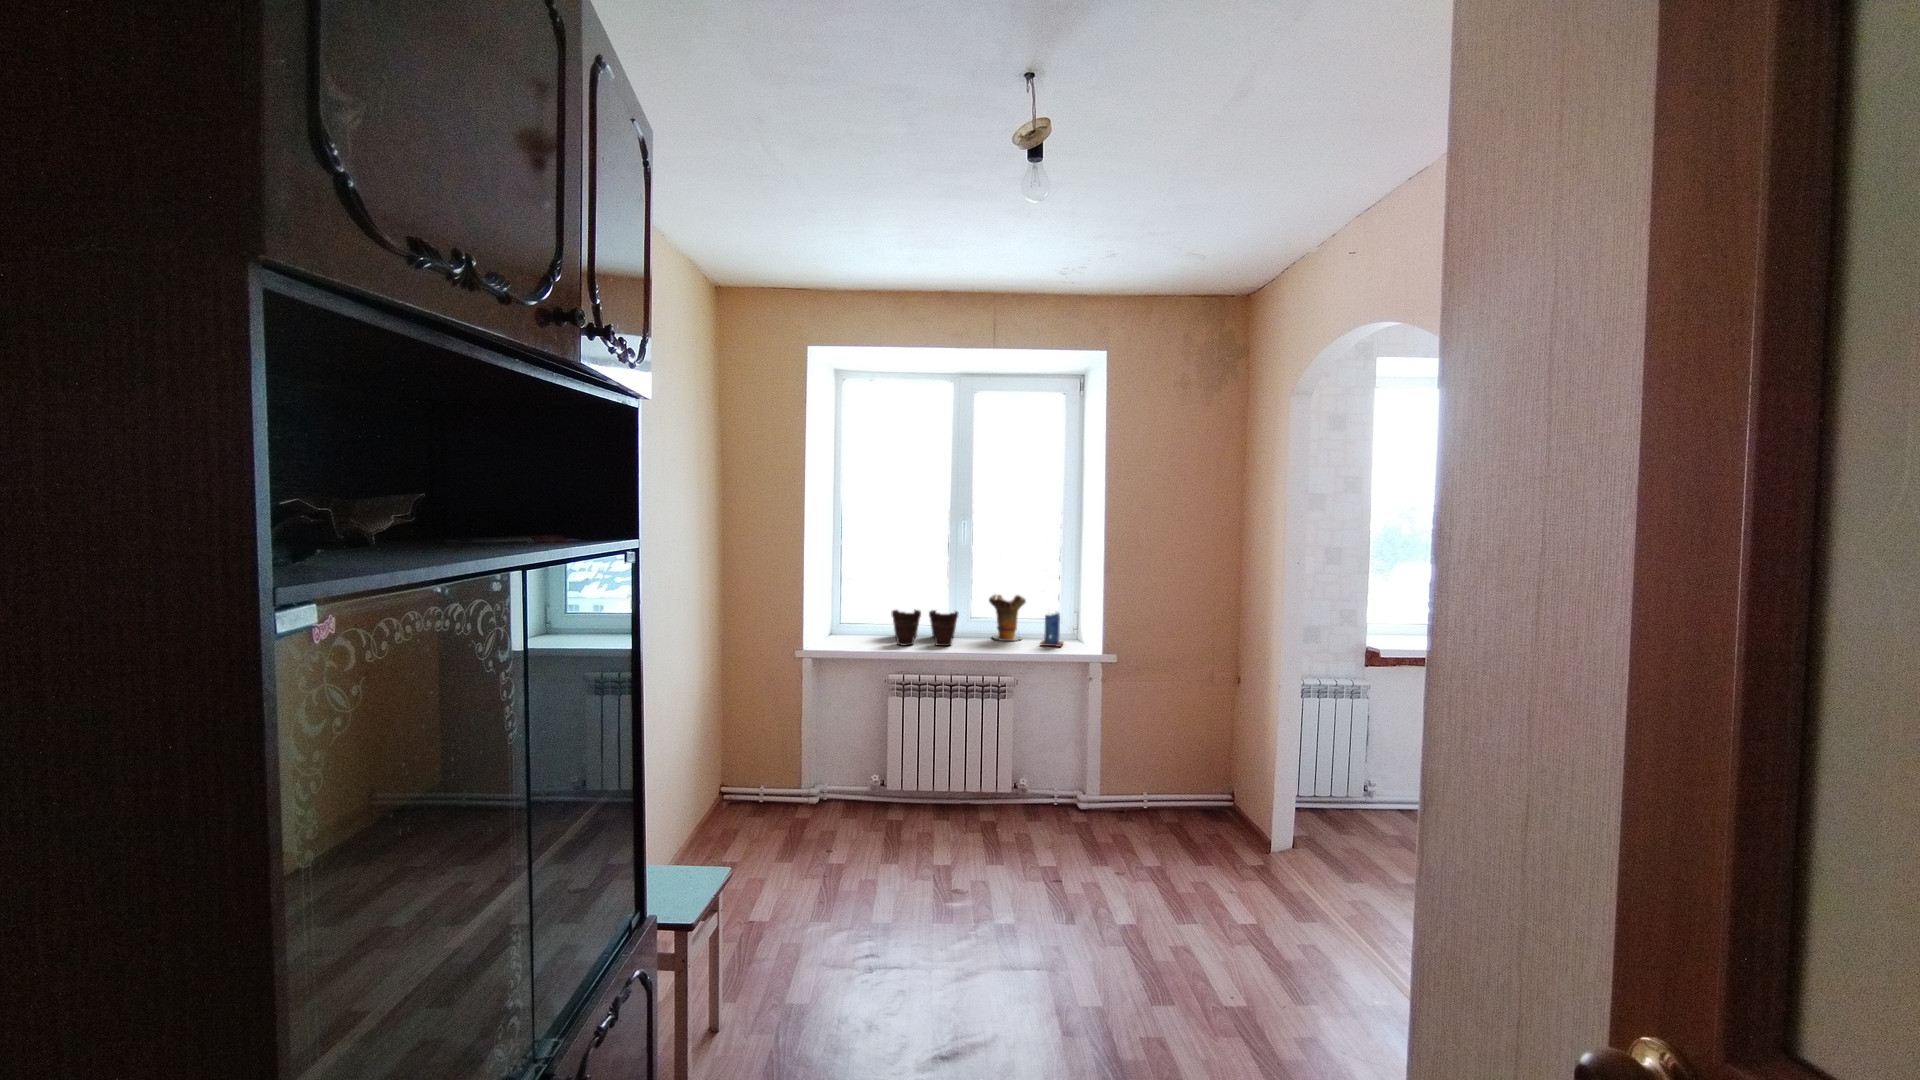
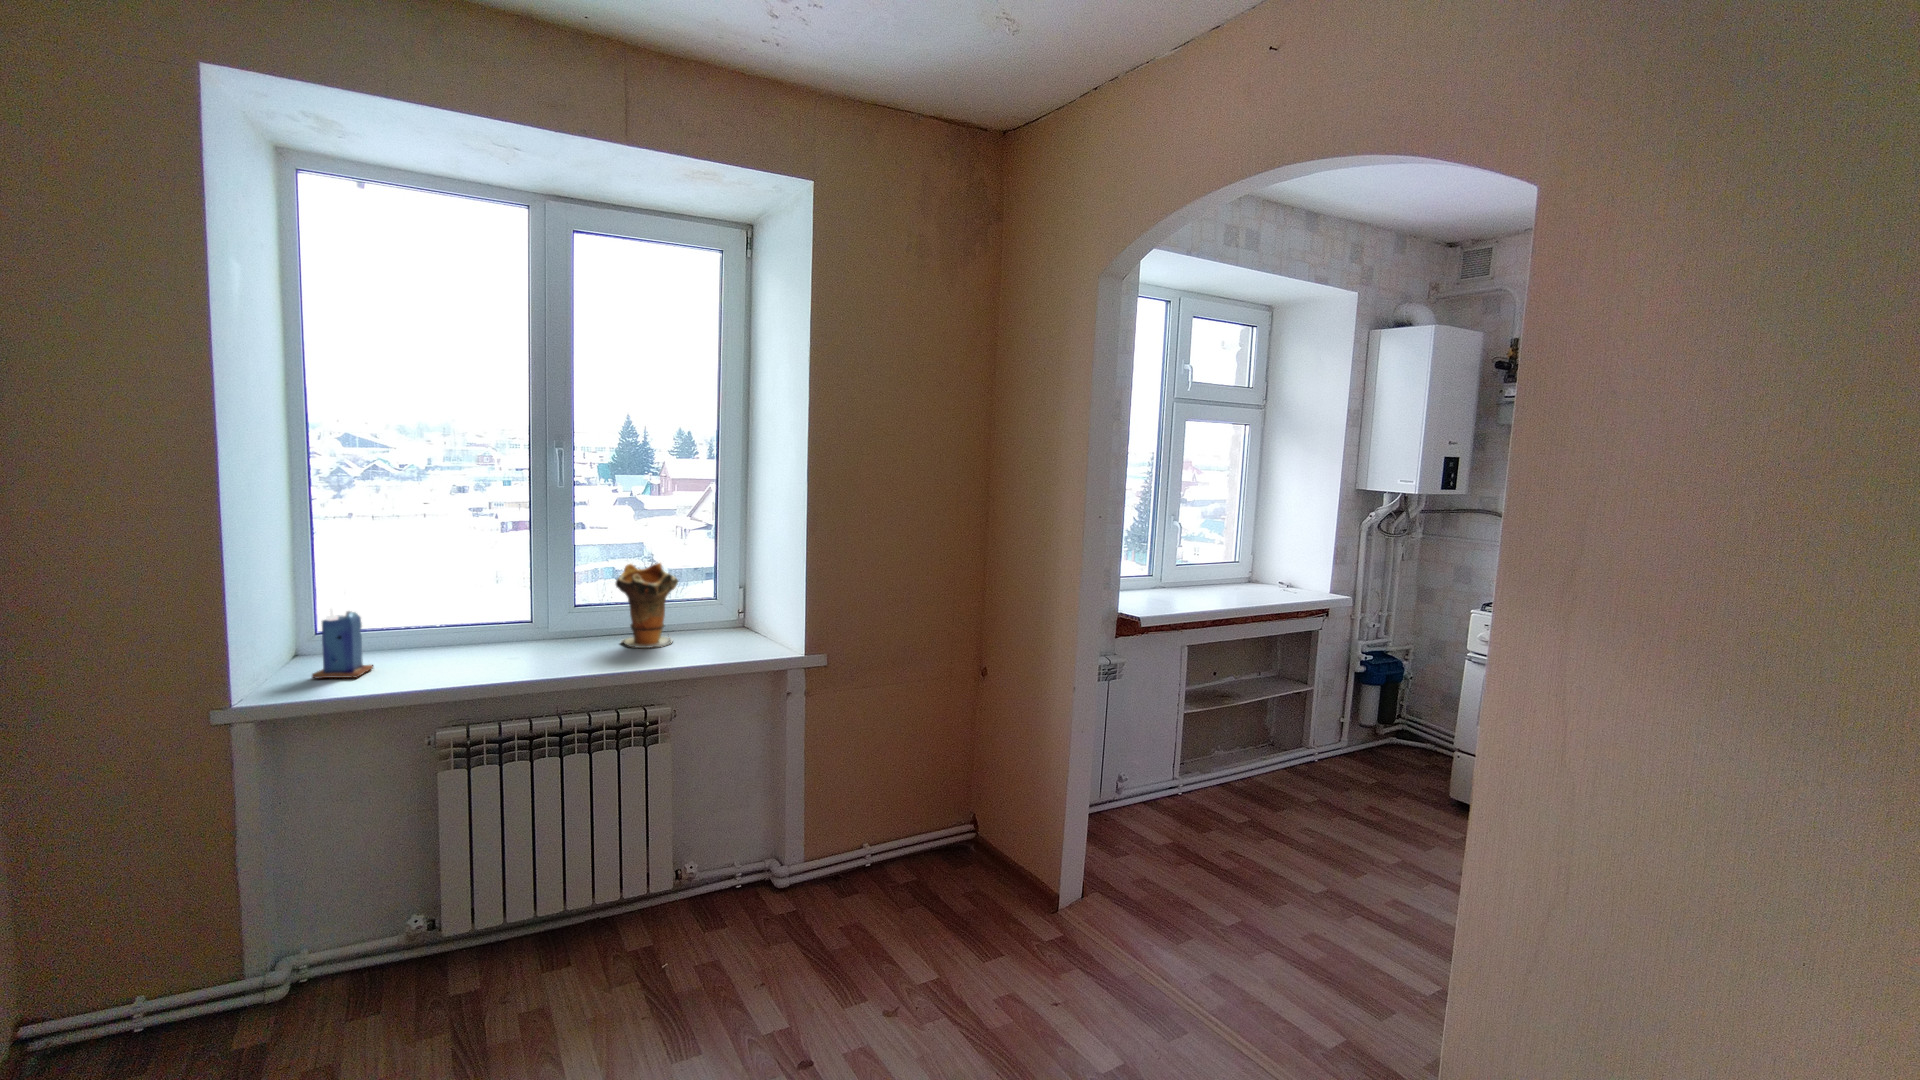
flower pot: present [892,609,958,646] -> none [429,603,562,676]
candle: present [1040,610,1063,647] -> present [312,609,374,678]

